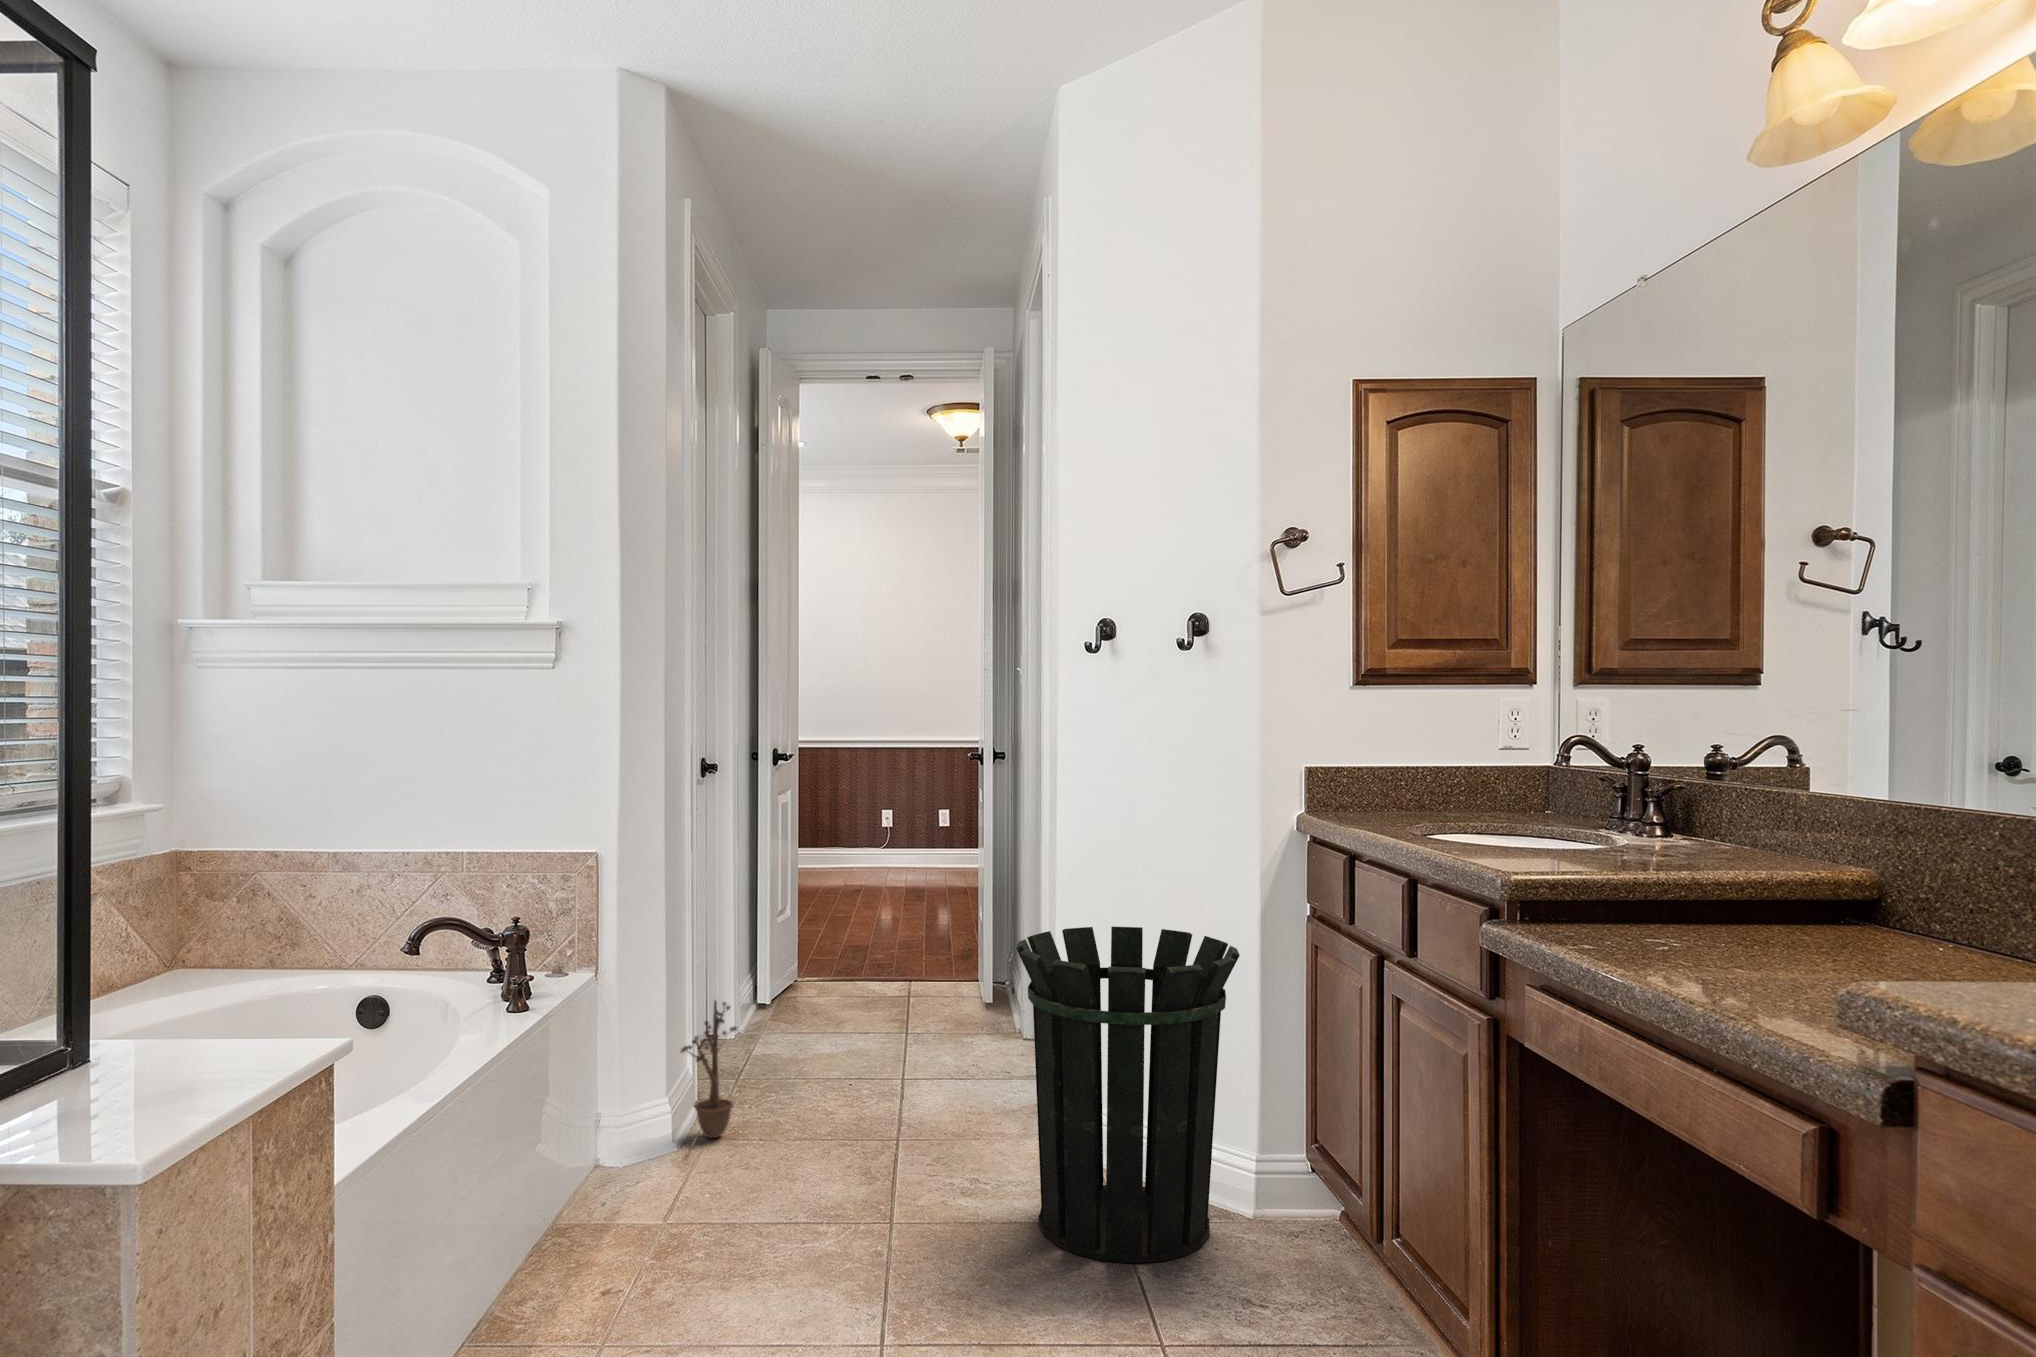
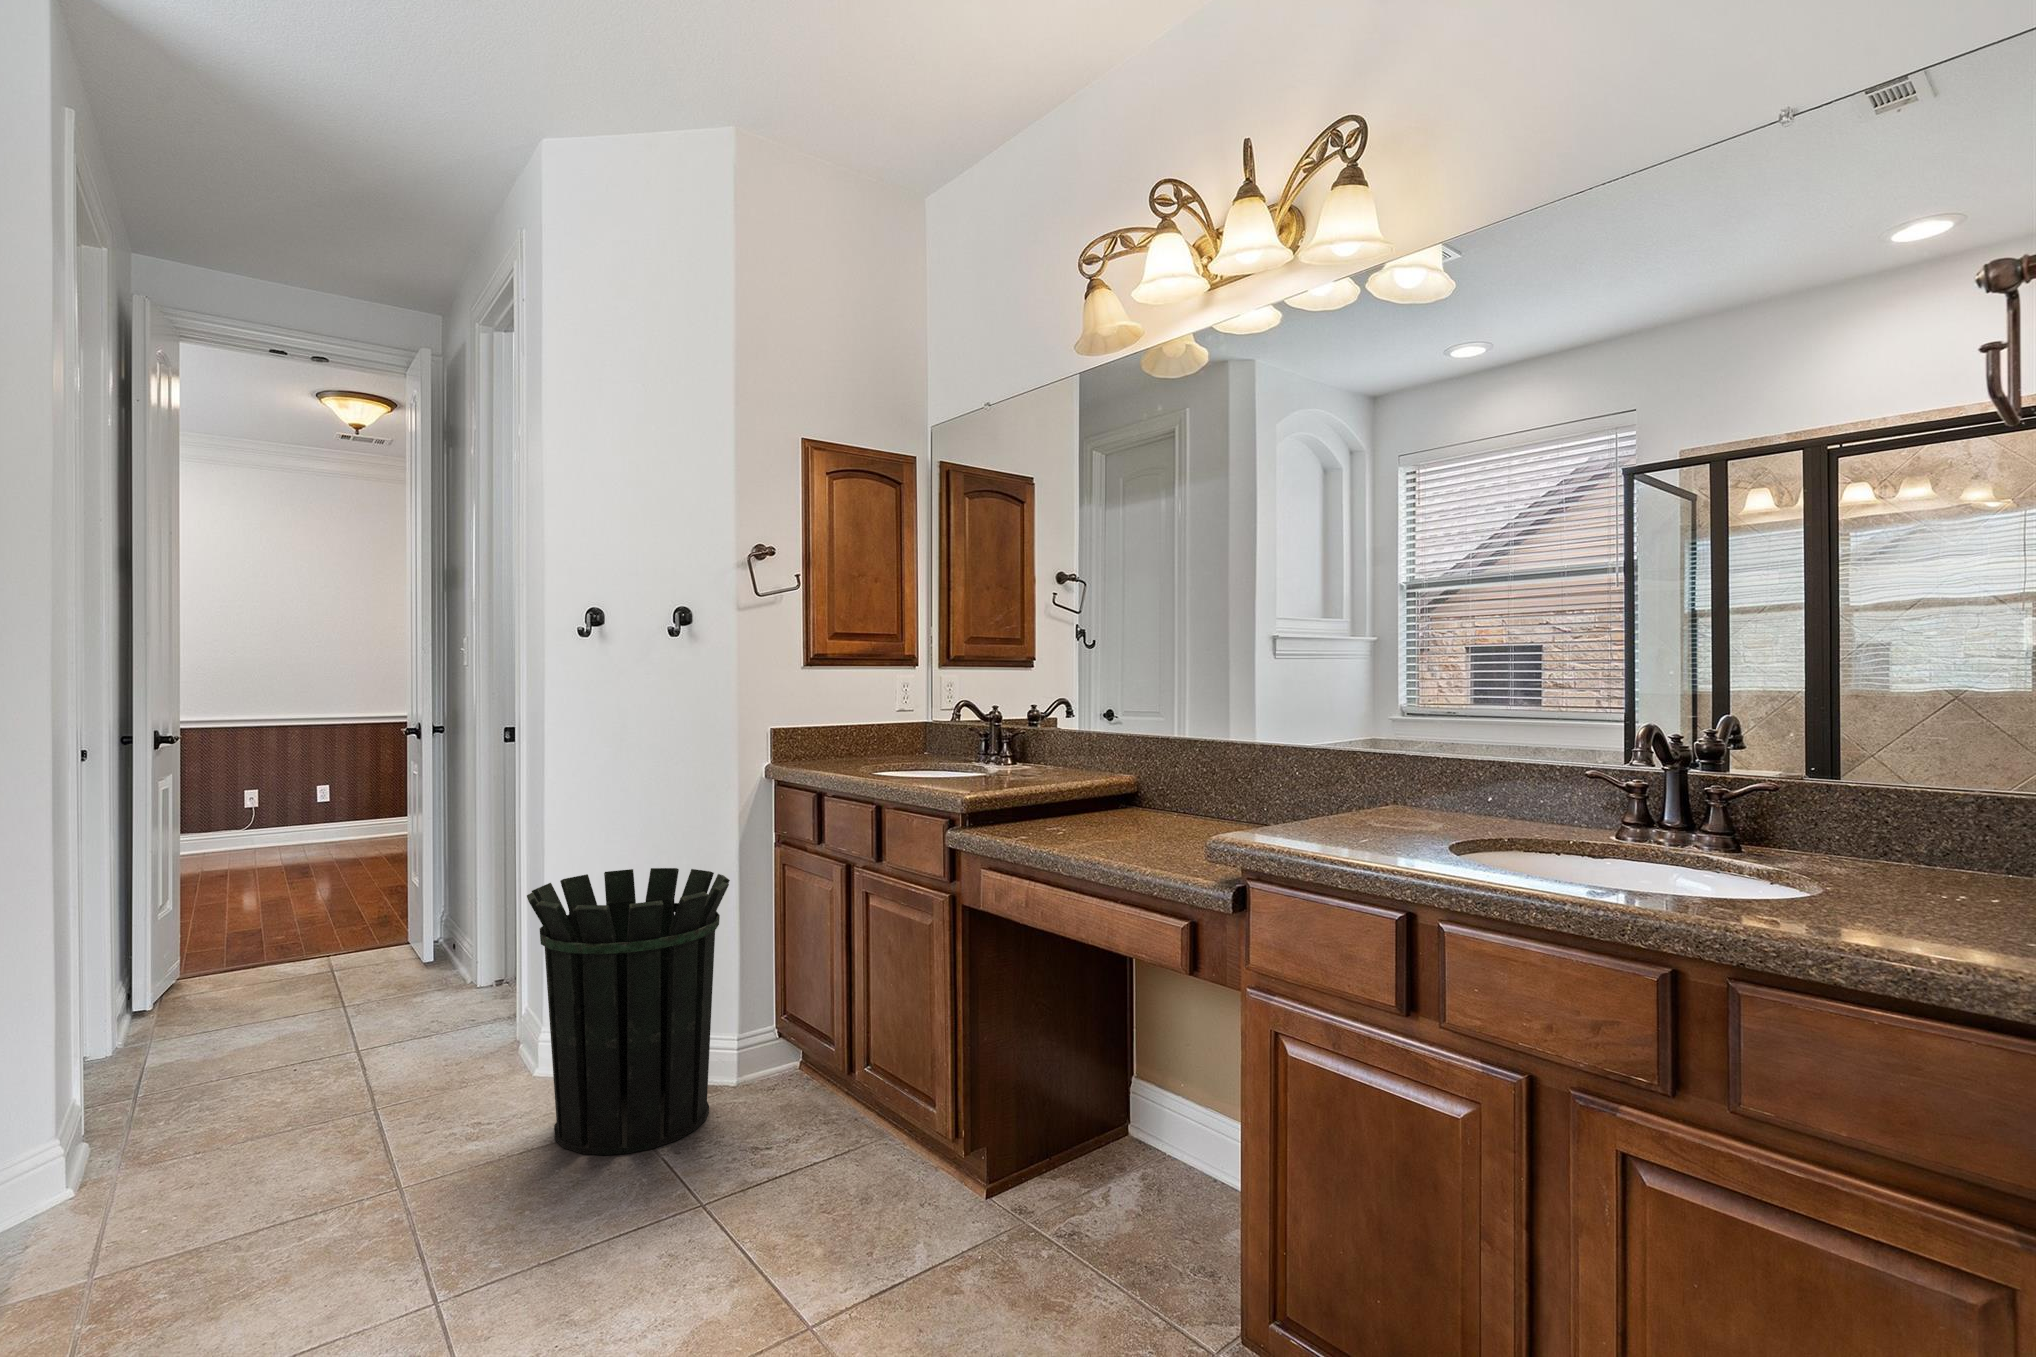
decorative plant: present [680,1001,737,1151] -> none [95,1007,169,1175]

